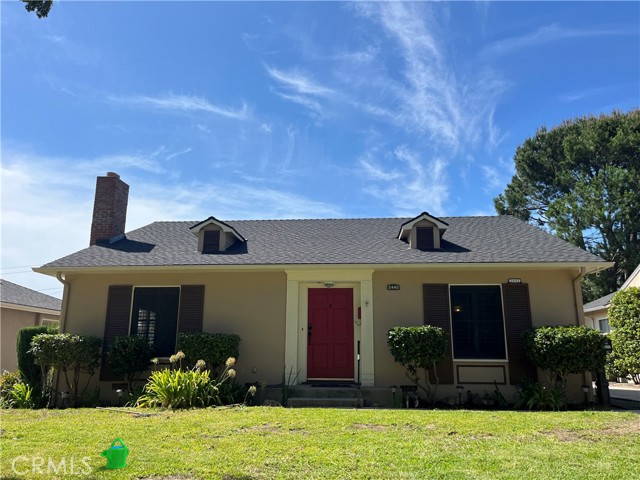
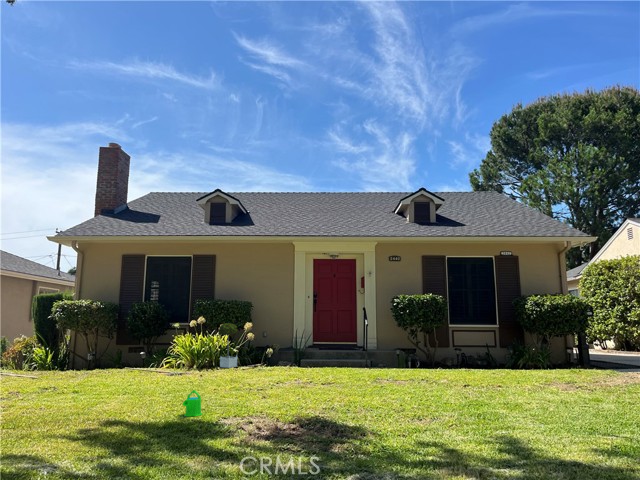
potted tree: none [197,357,218,406] -> present [218,323,238,368]

